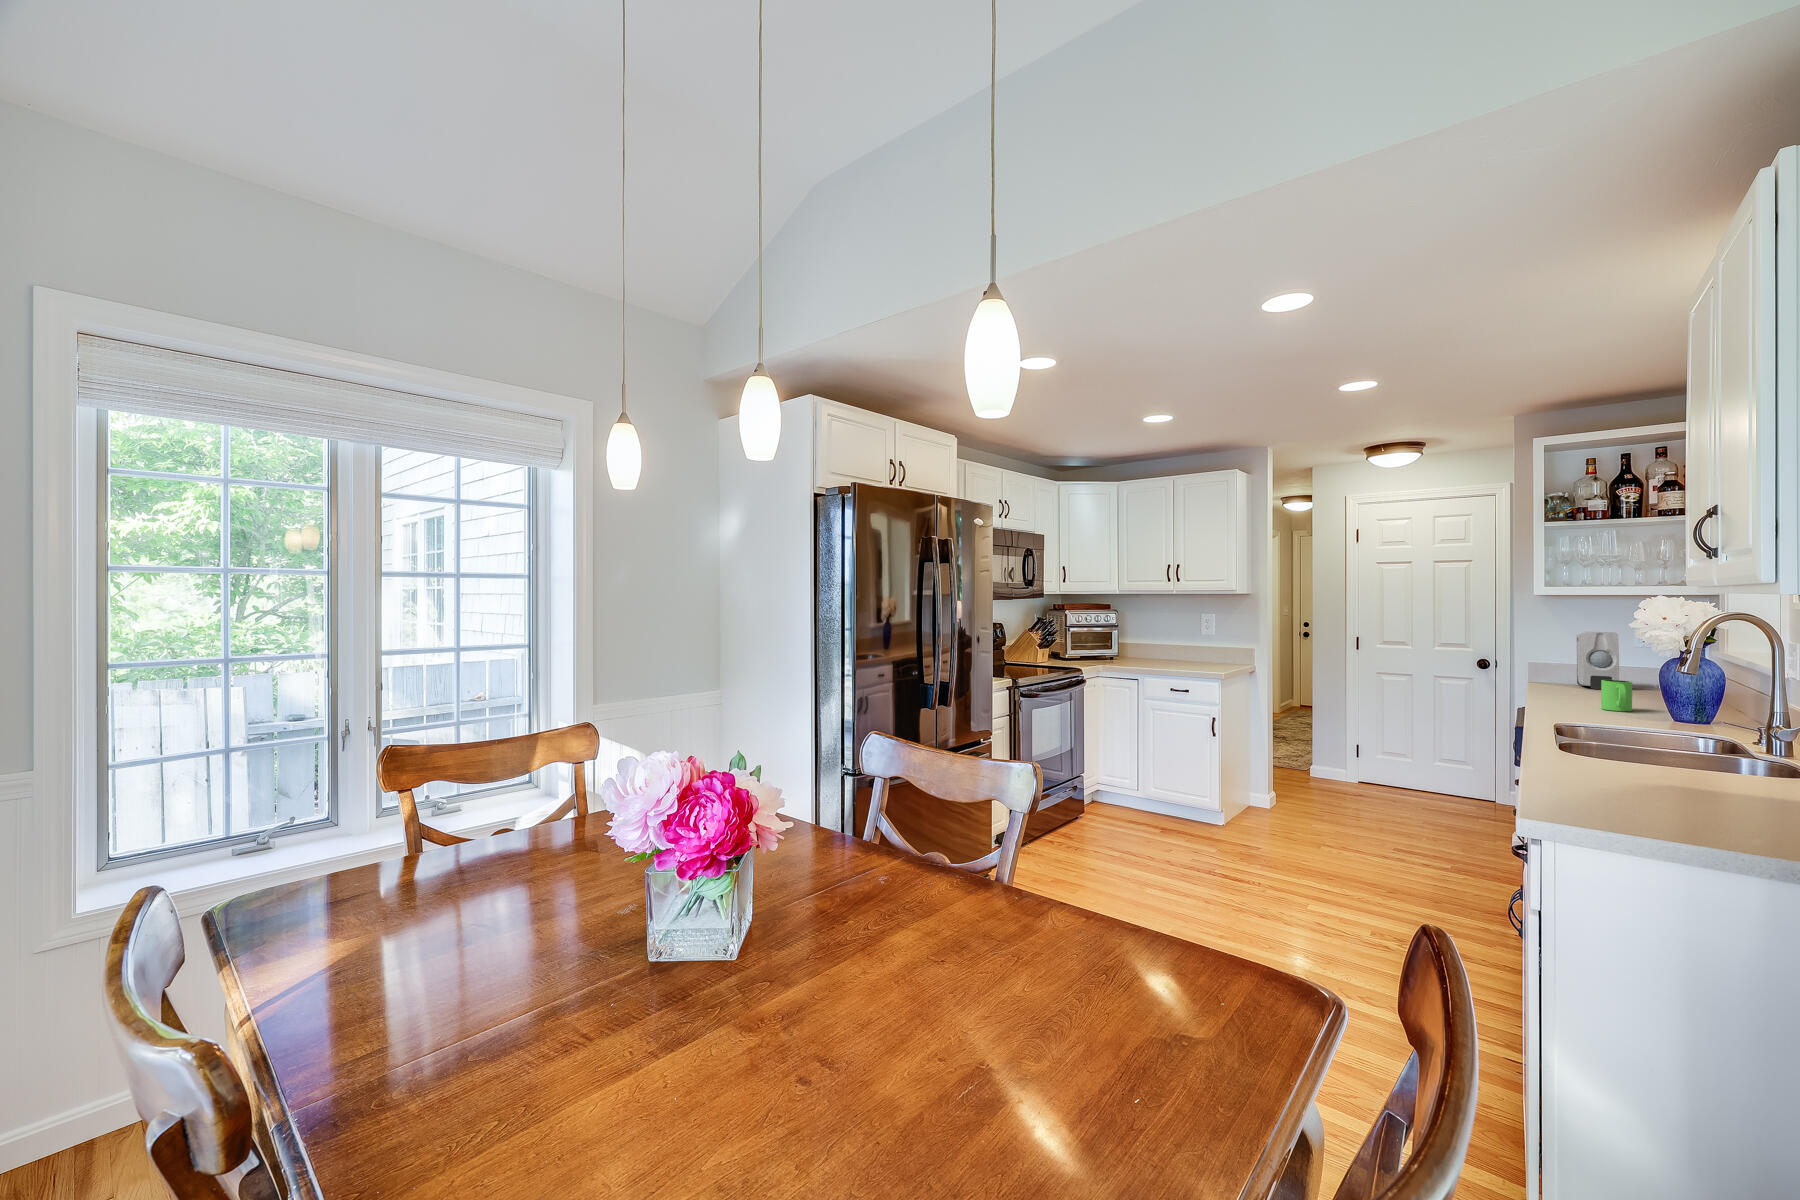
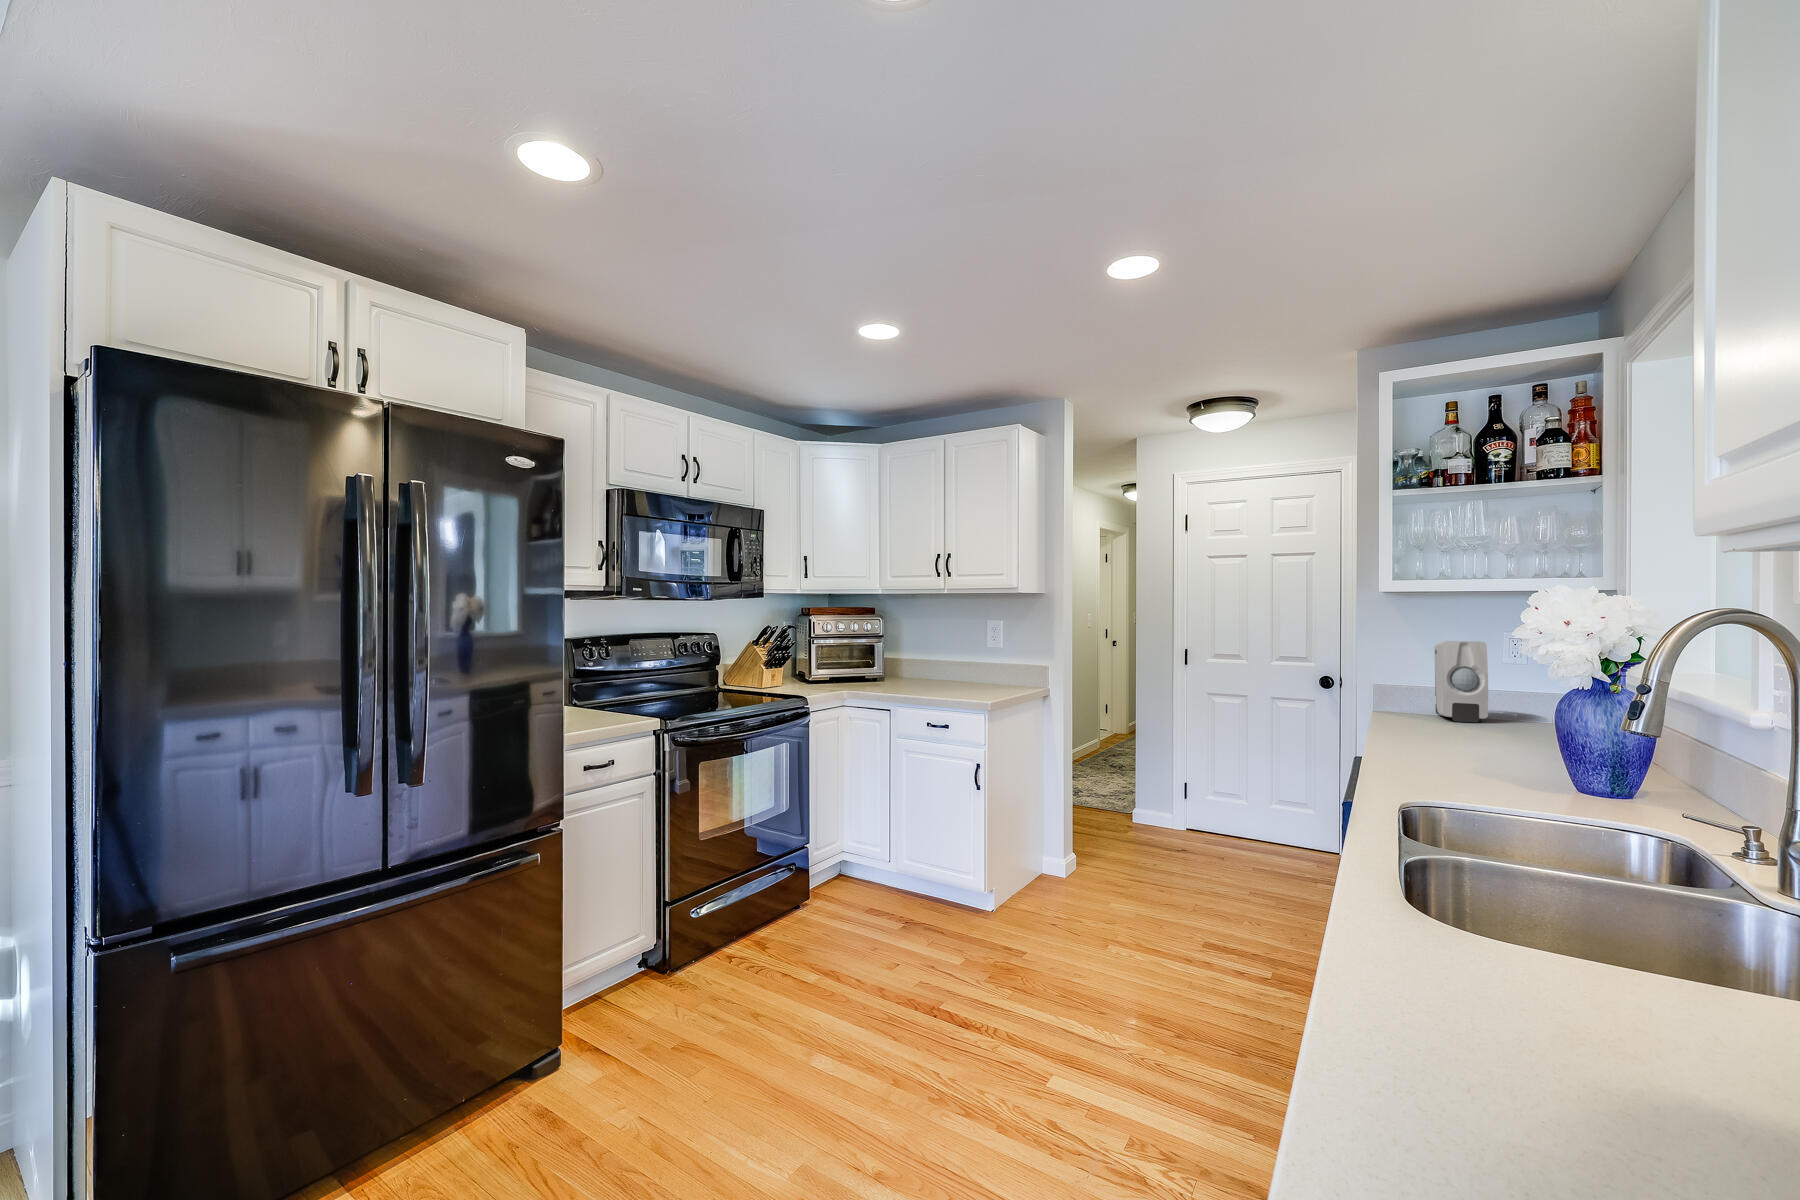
mug: present [1601,680,1632,711] -> none [1469,717,1512,767]

